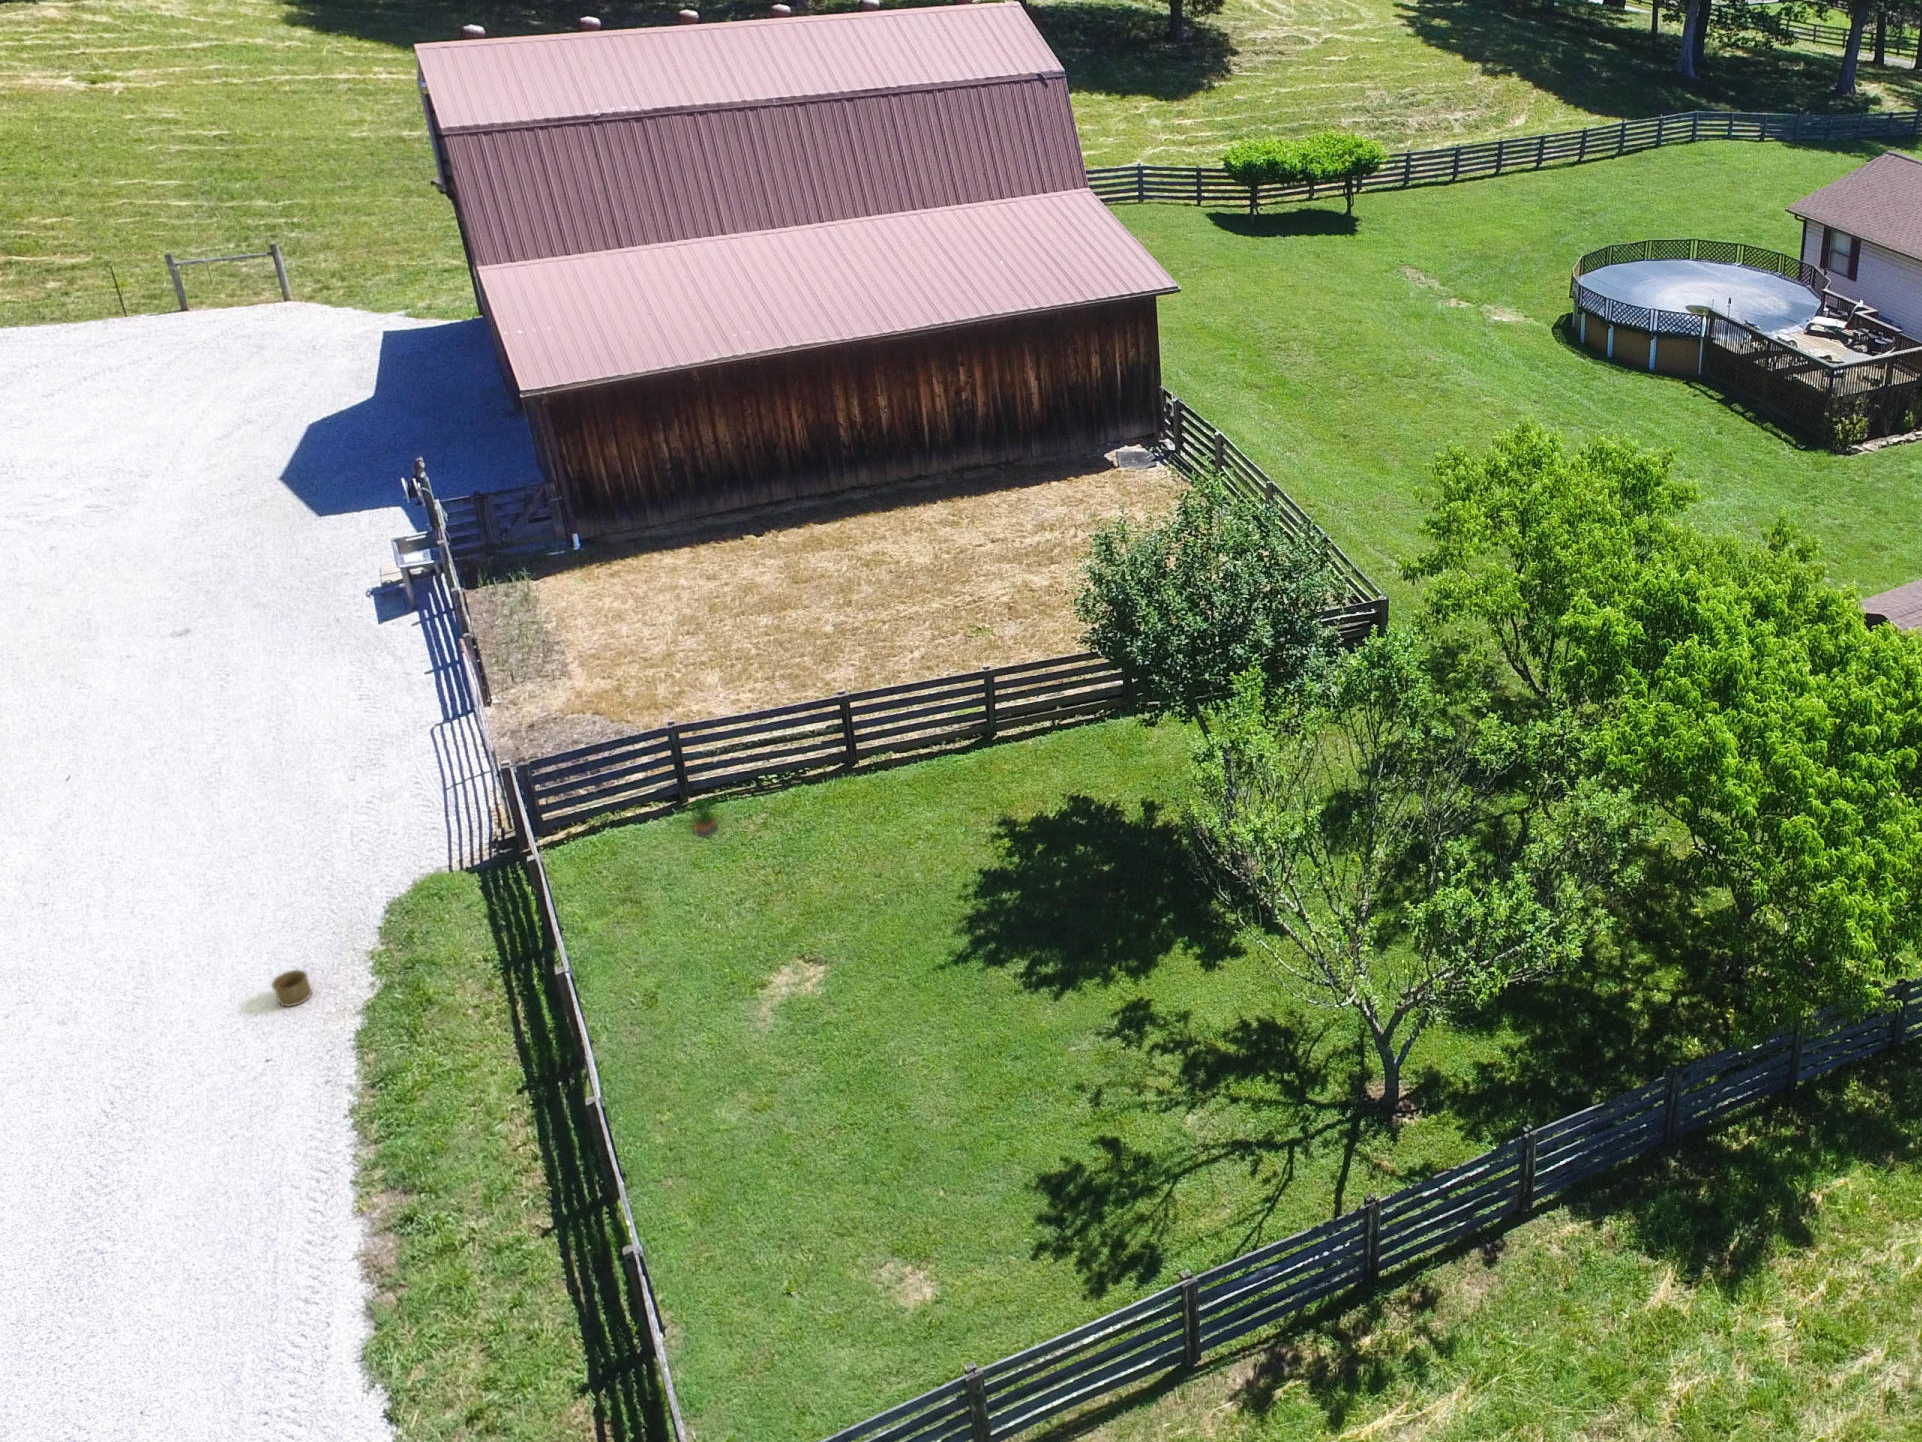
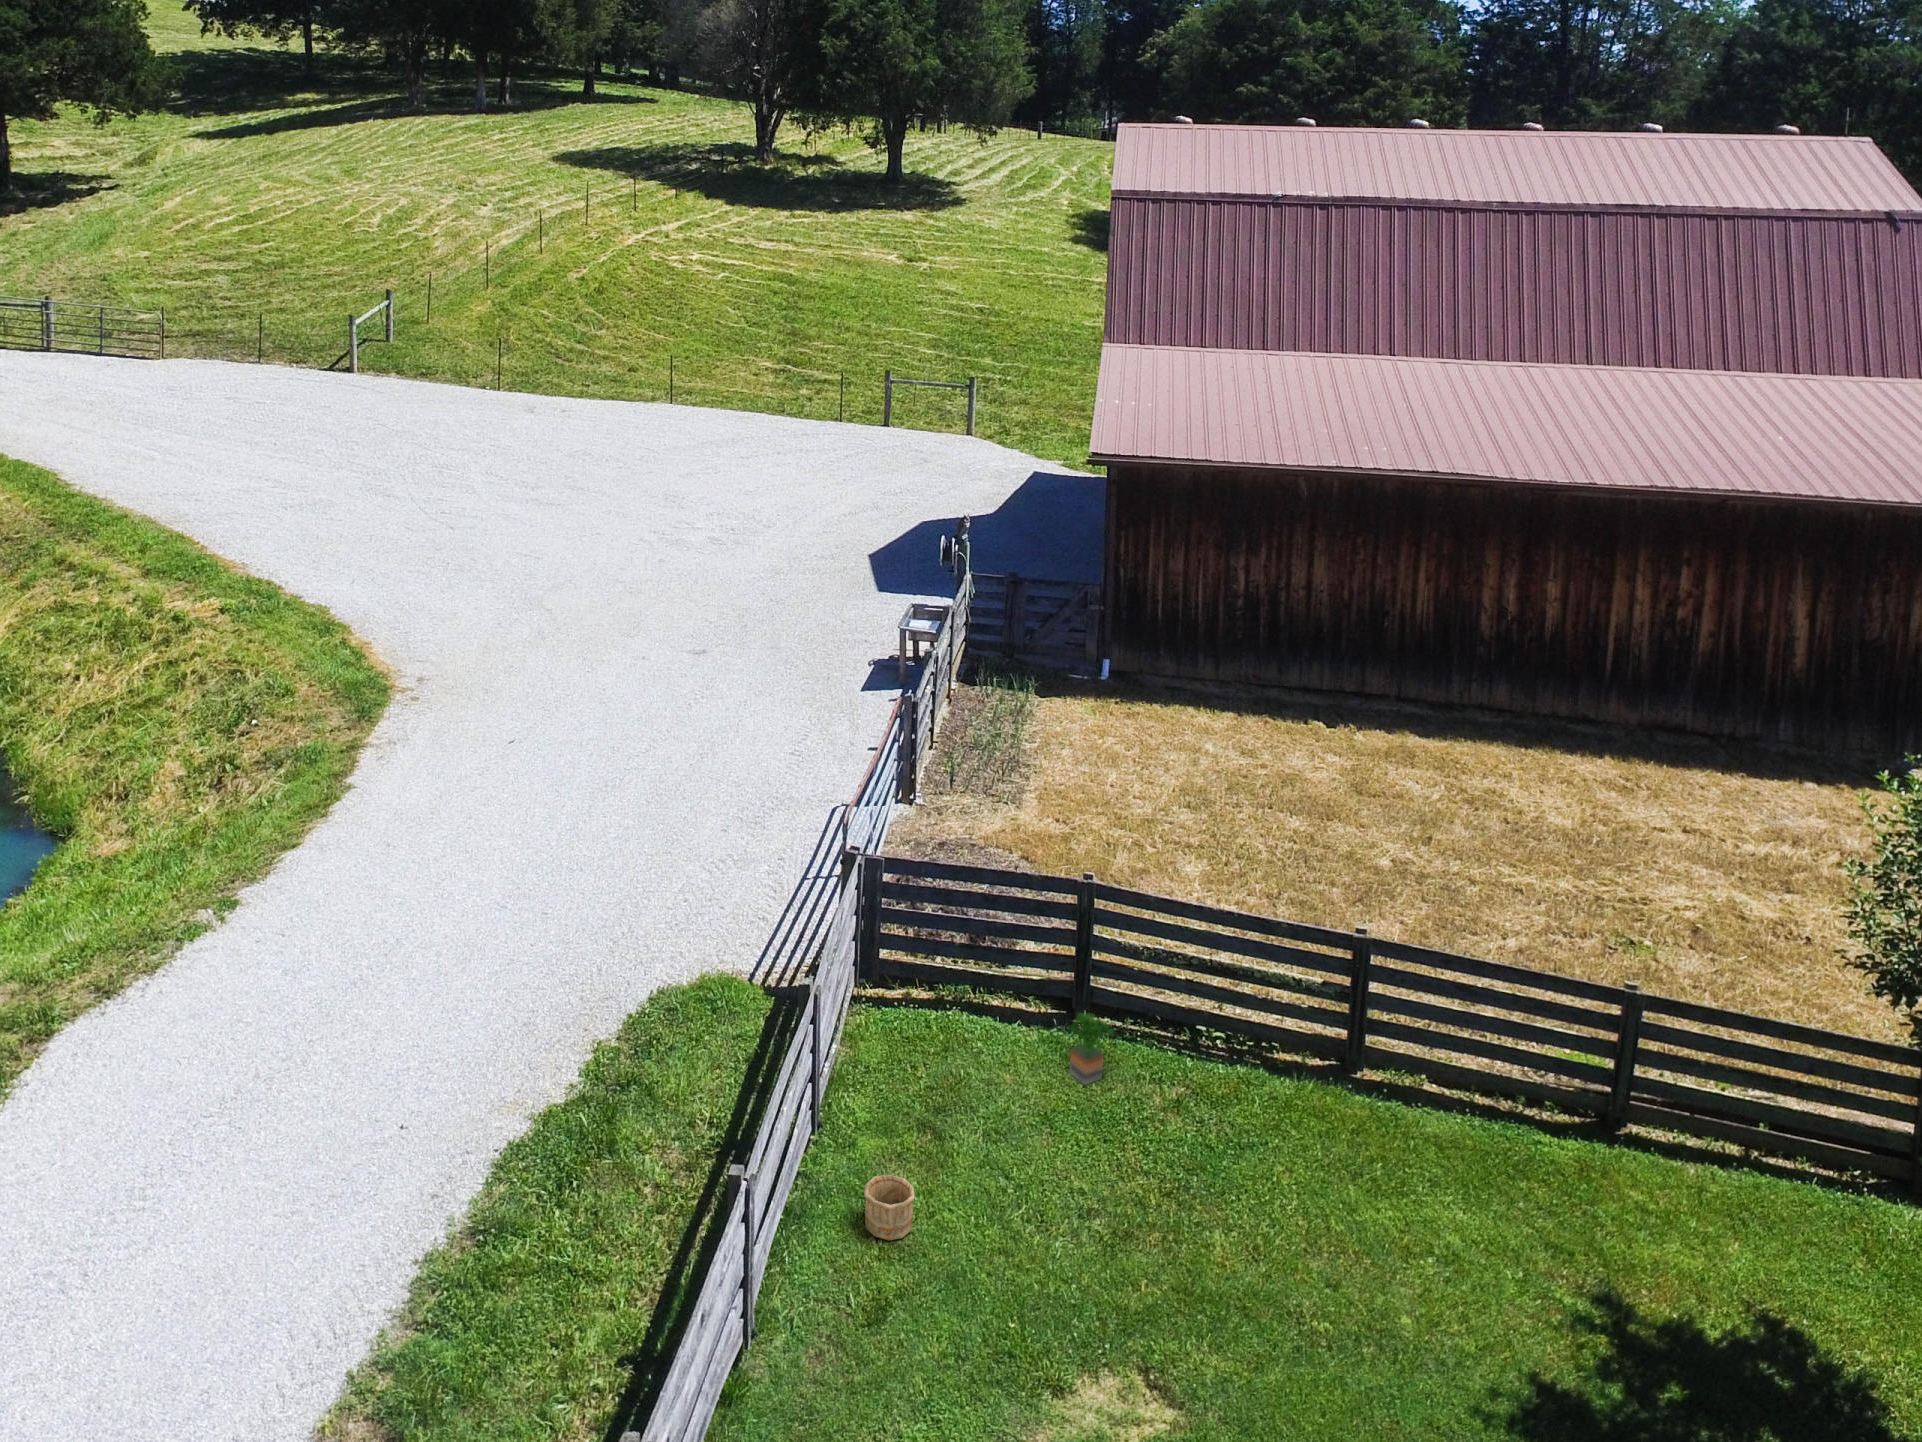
wooden bucket: present [272,970,312,1006] -> present [864,1175,915,1241]

